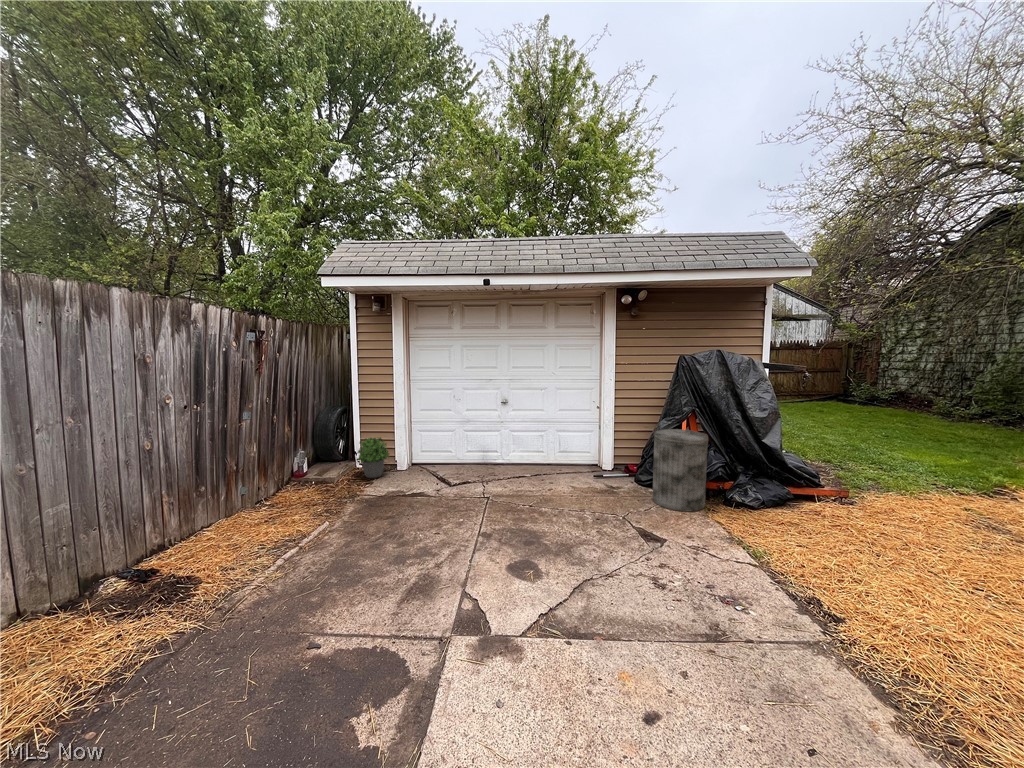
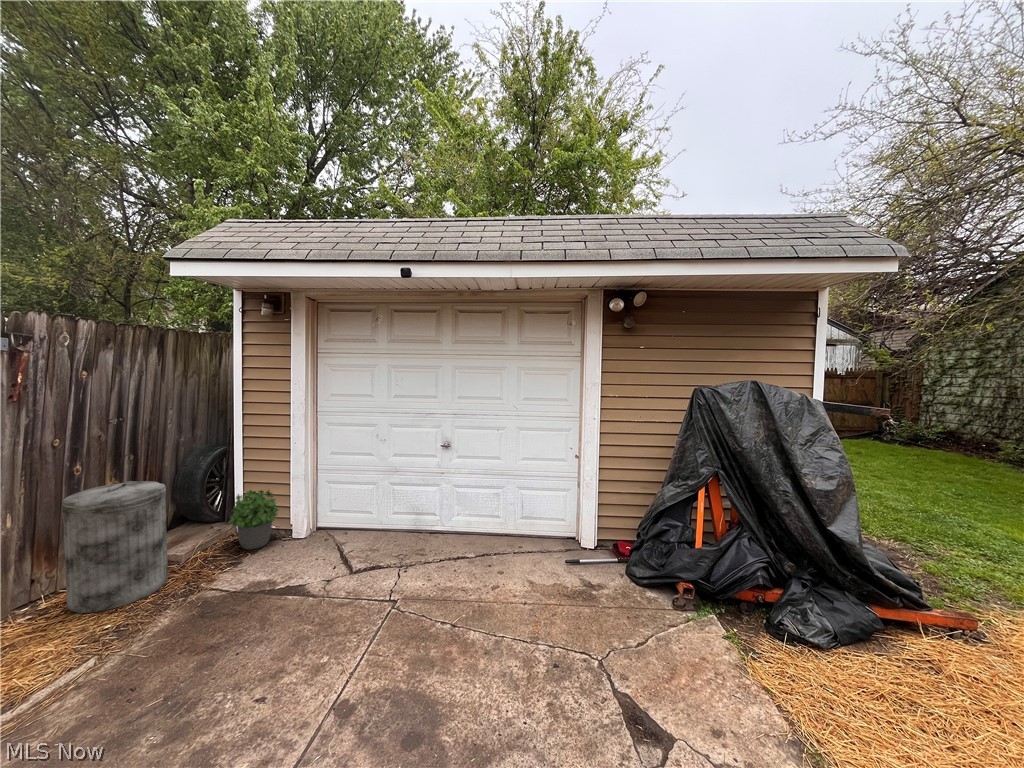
trash can: present [652,429,708,512] -> present [62,481,168,613]

